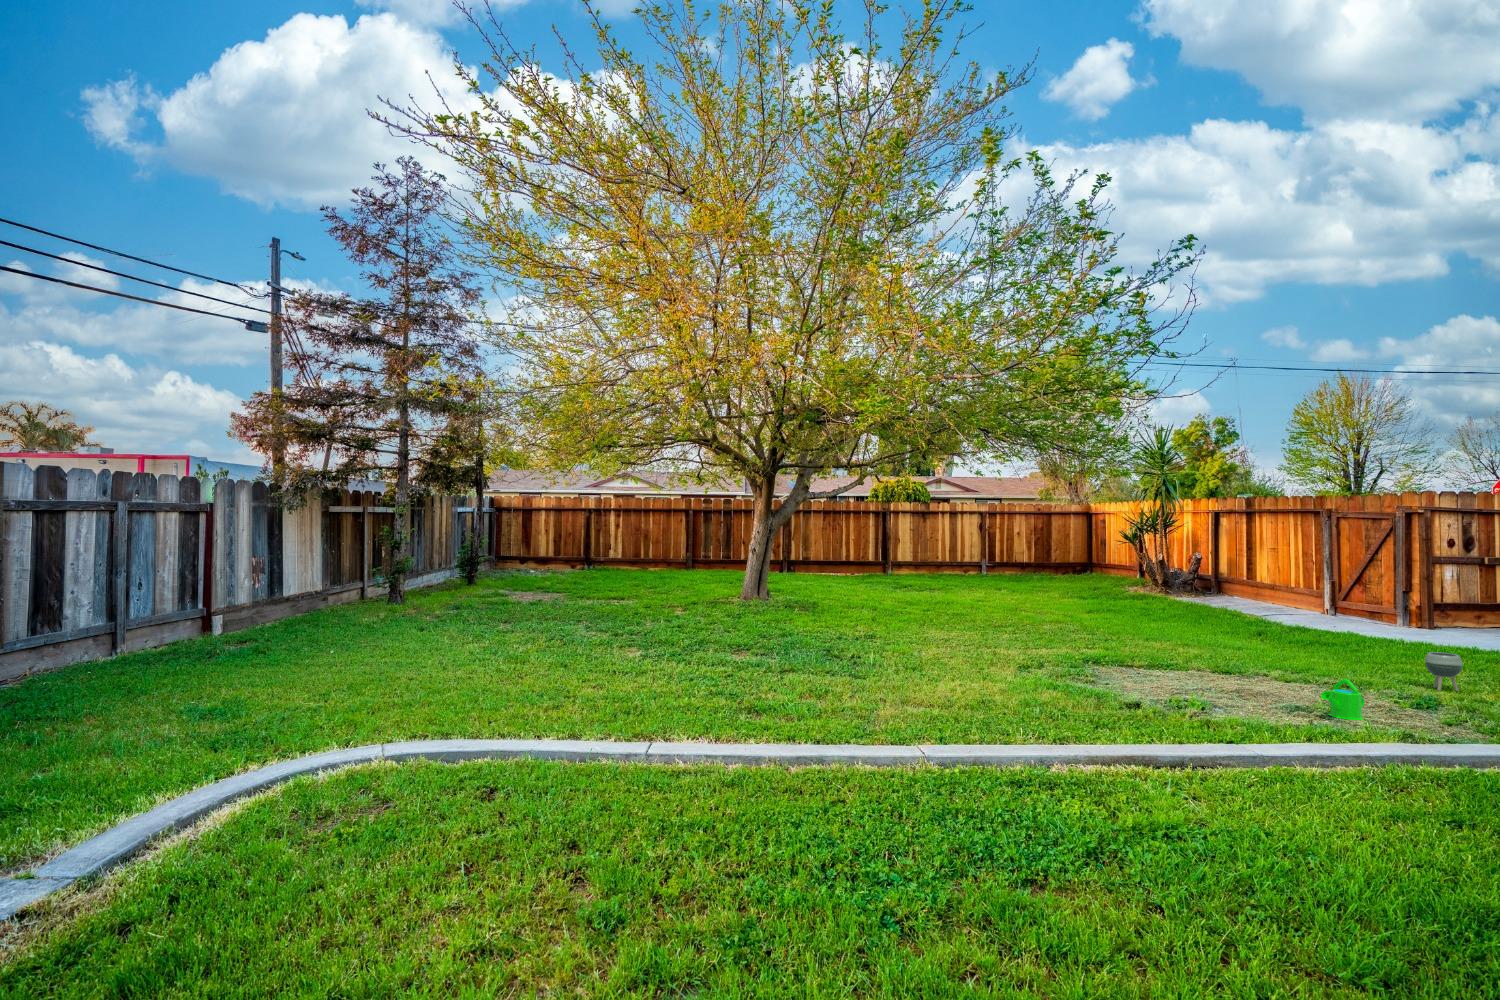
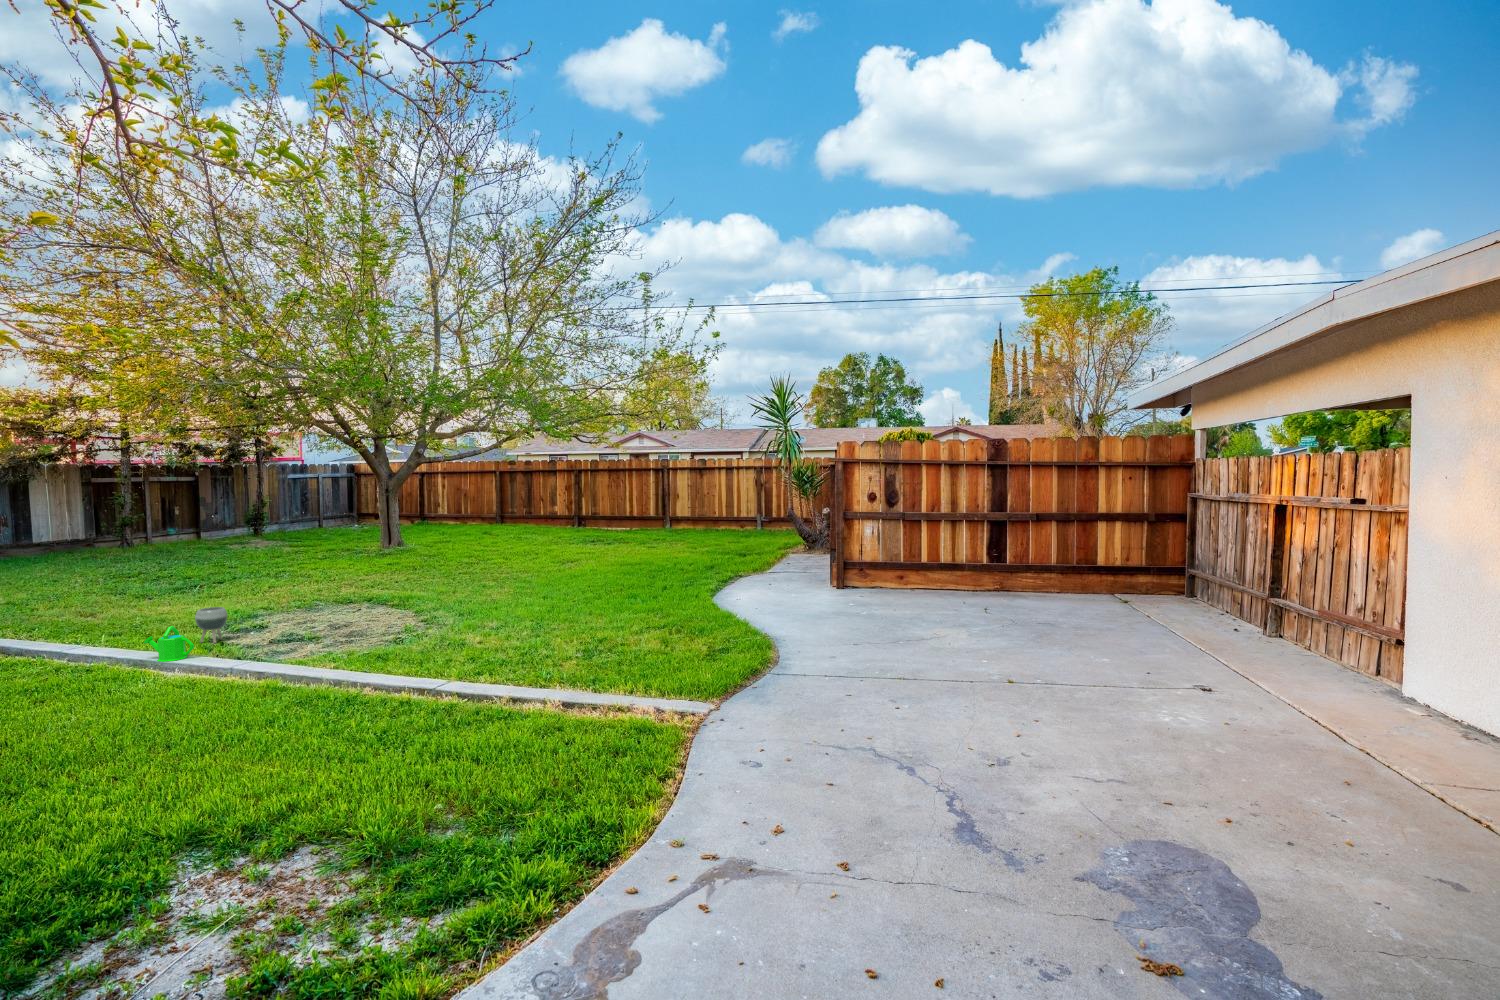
planter: present [1425,652,1463,691] -> present [195,607,228,643]

